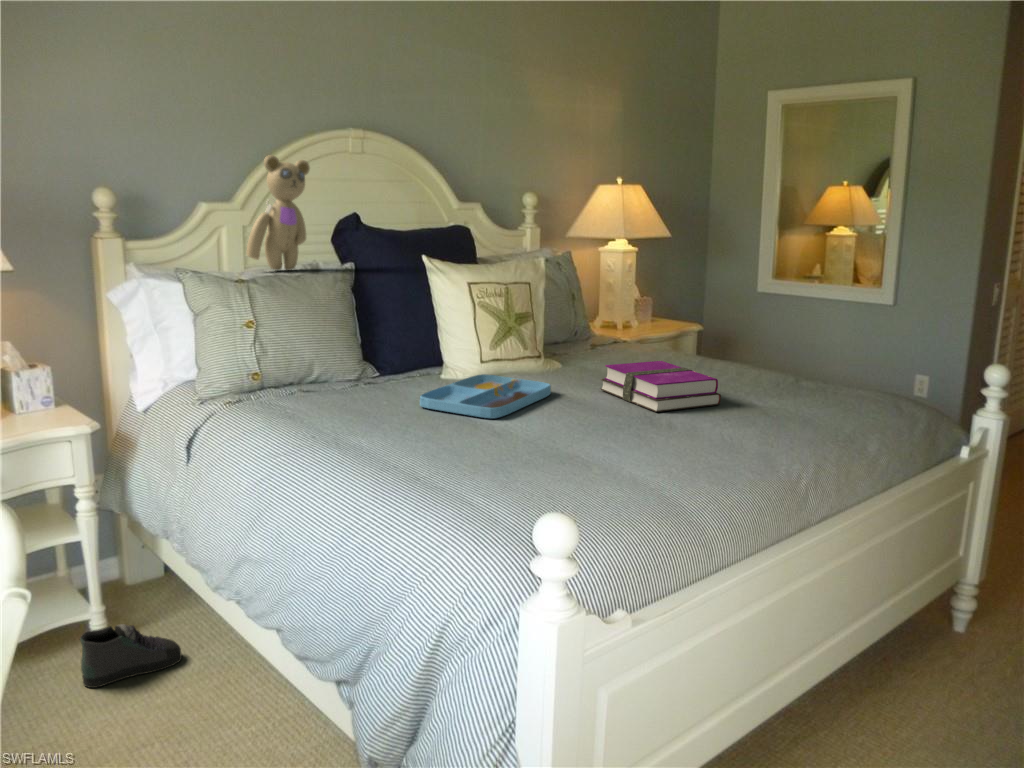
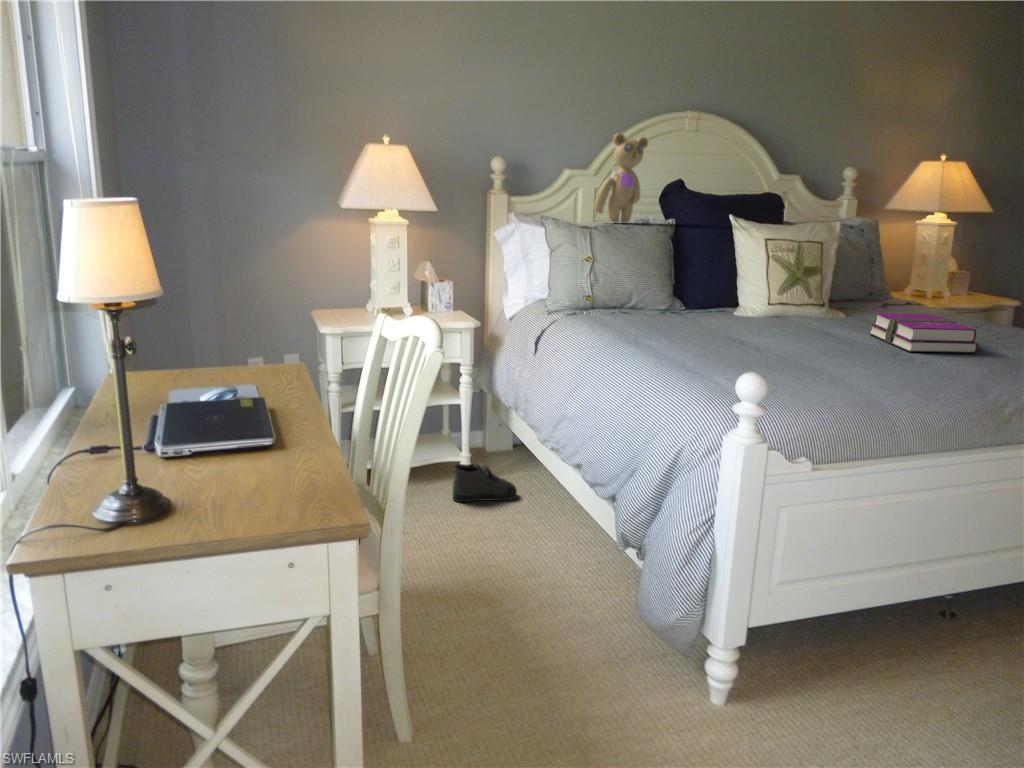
tray: present [420,374,551,418] -> none [707,314,823,342]

